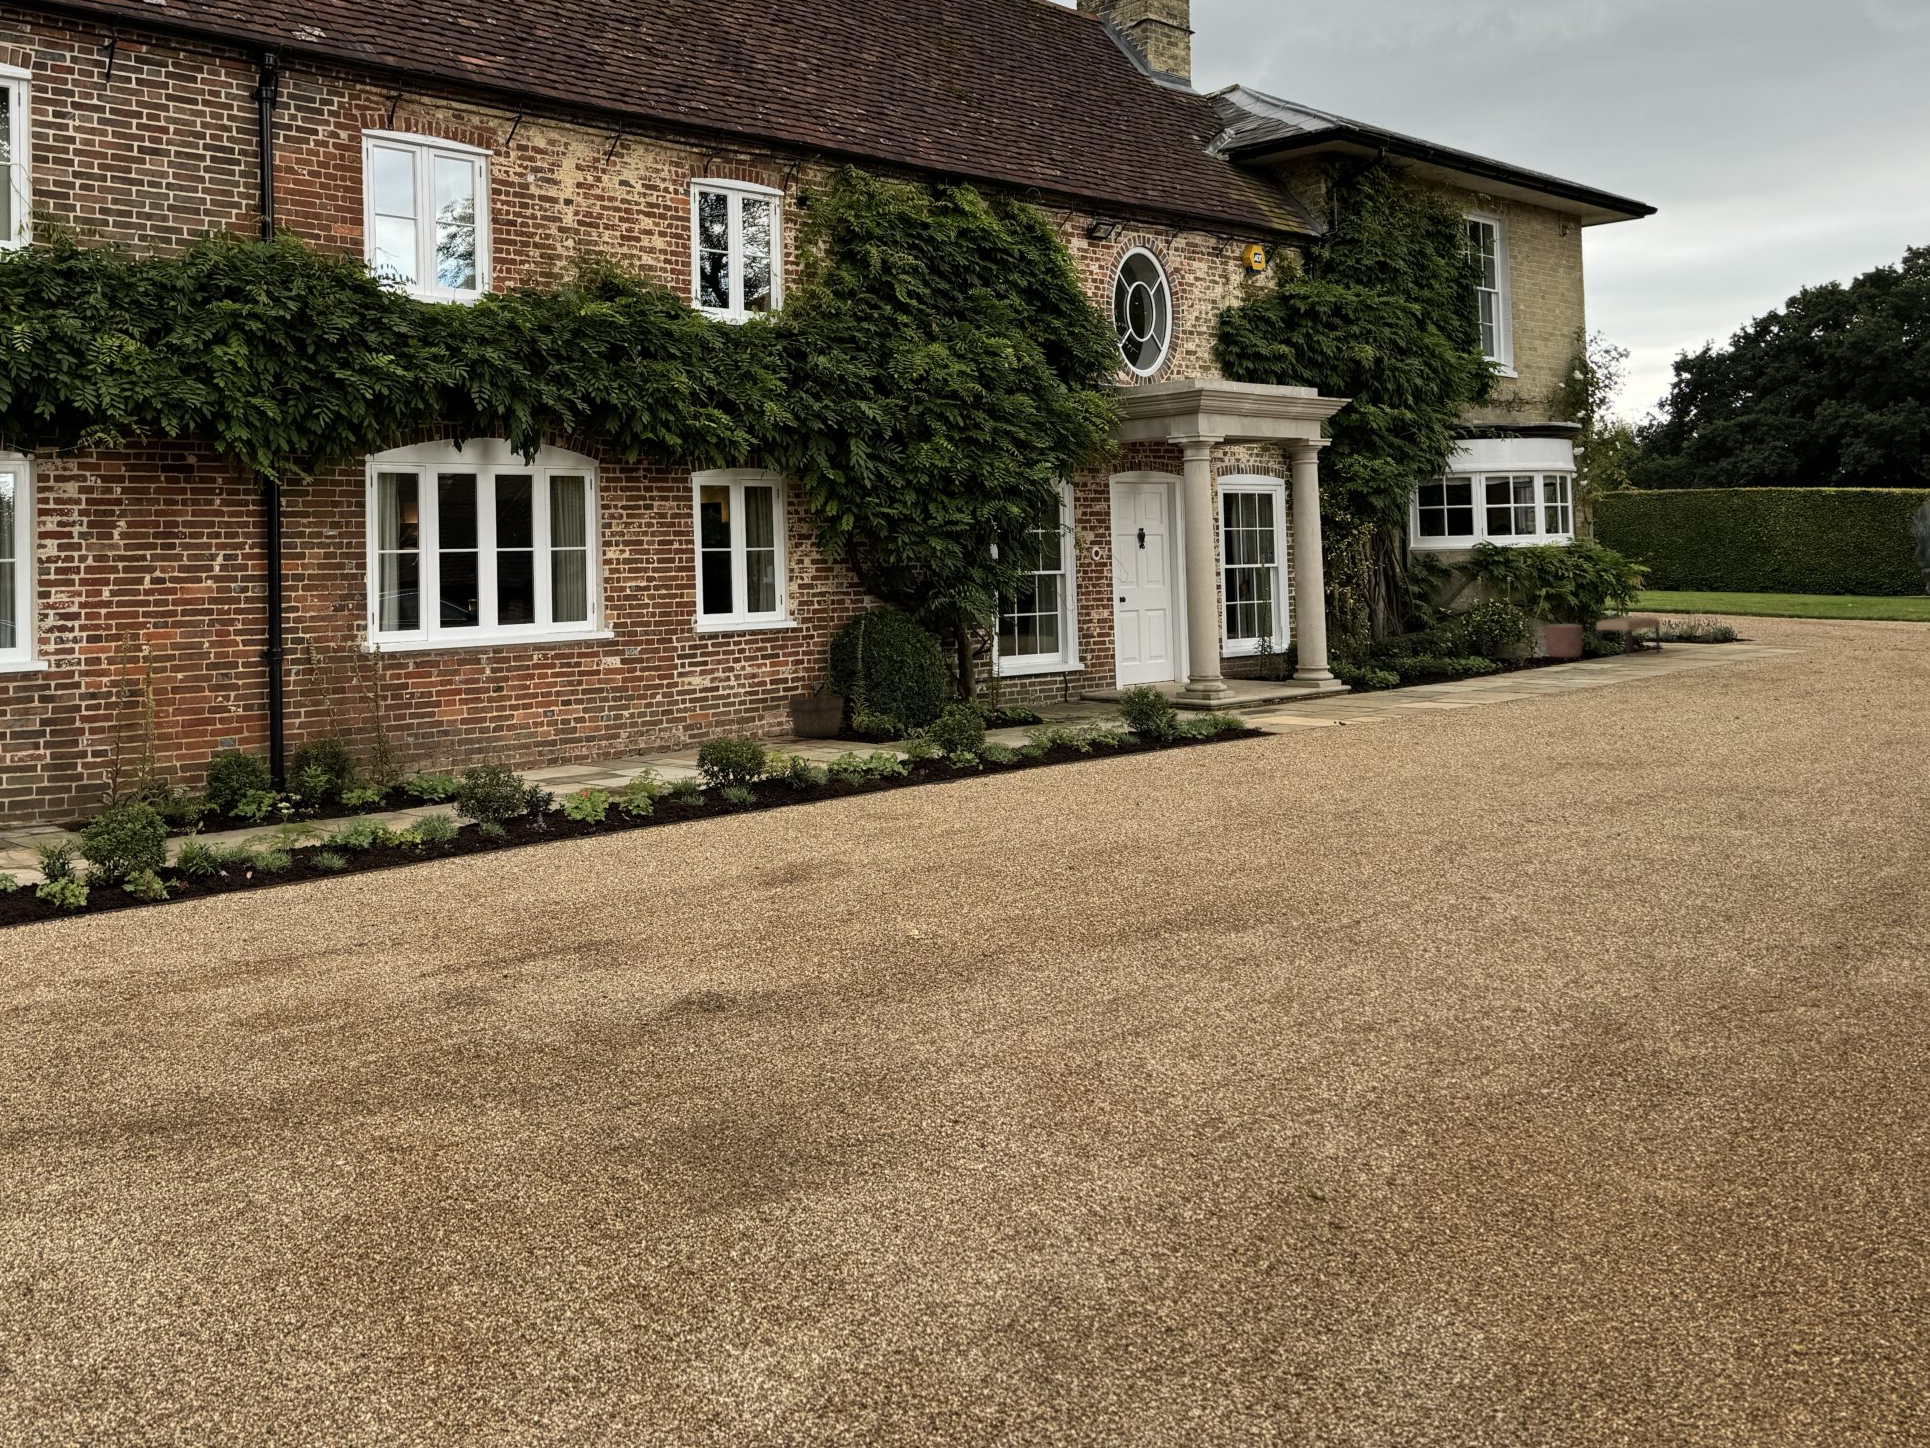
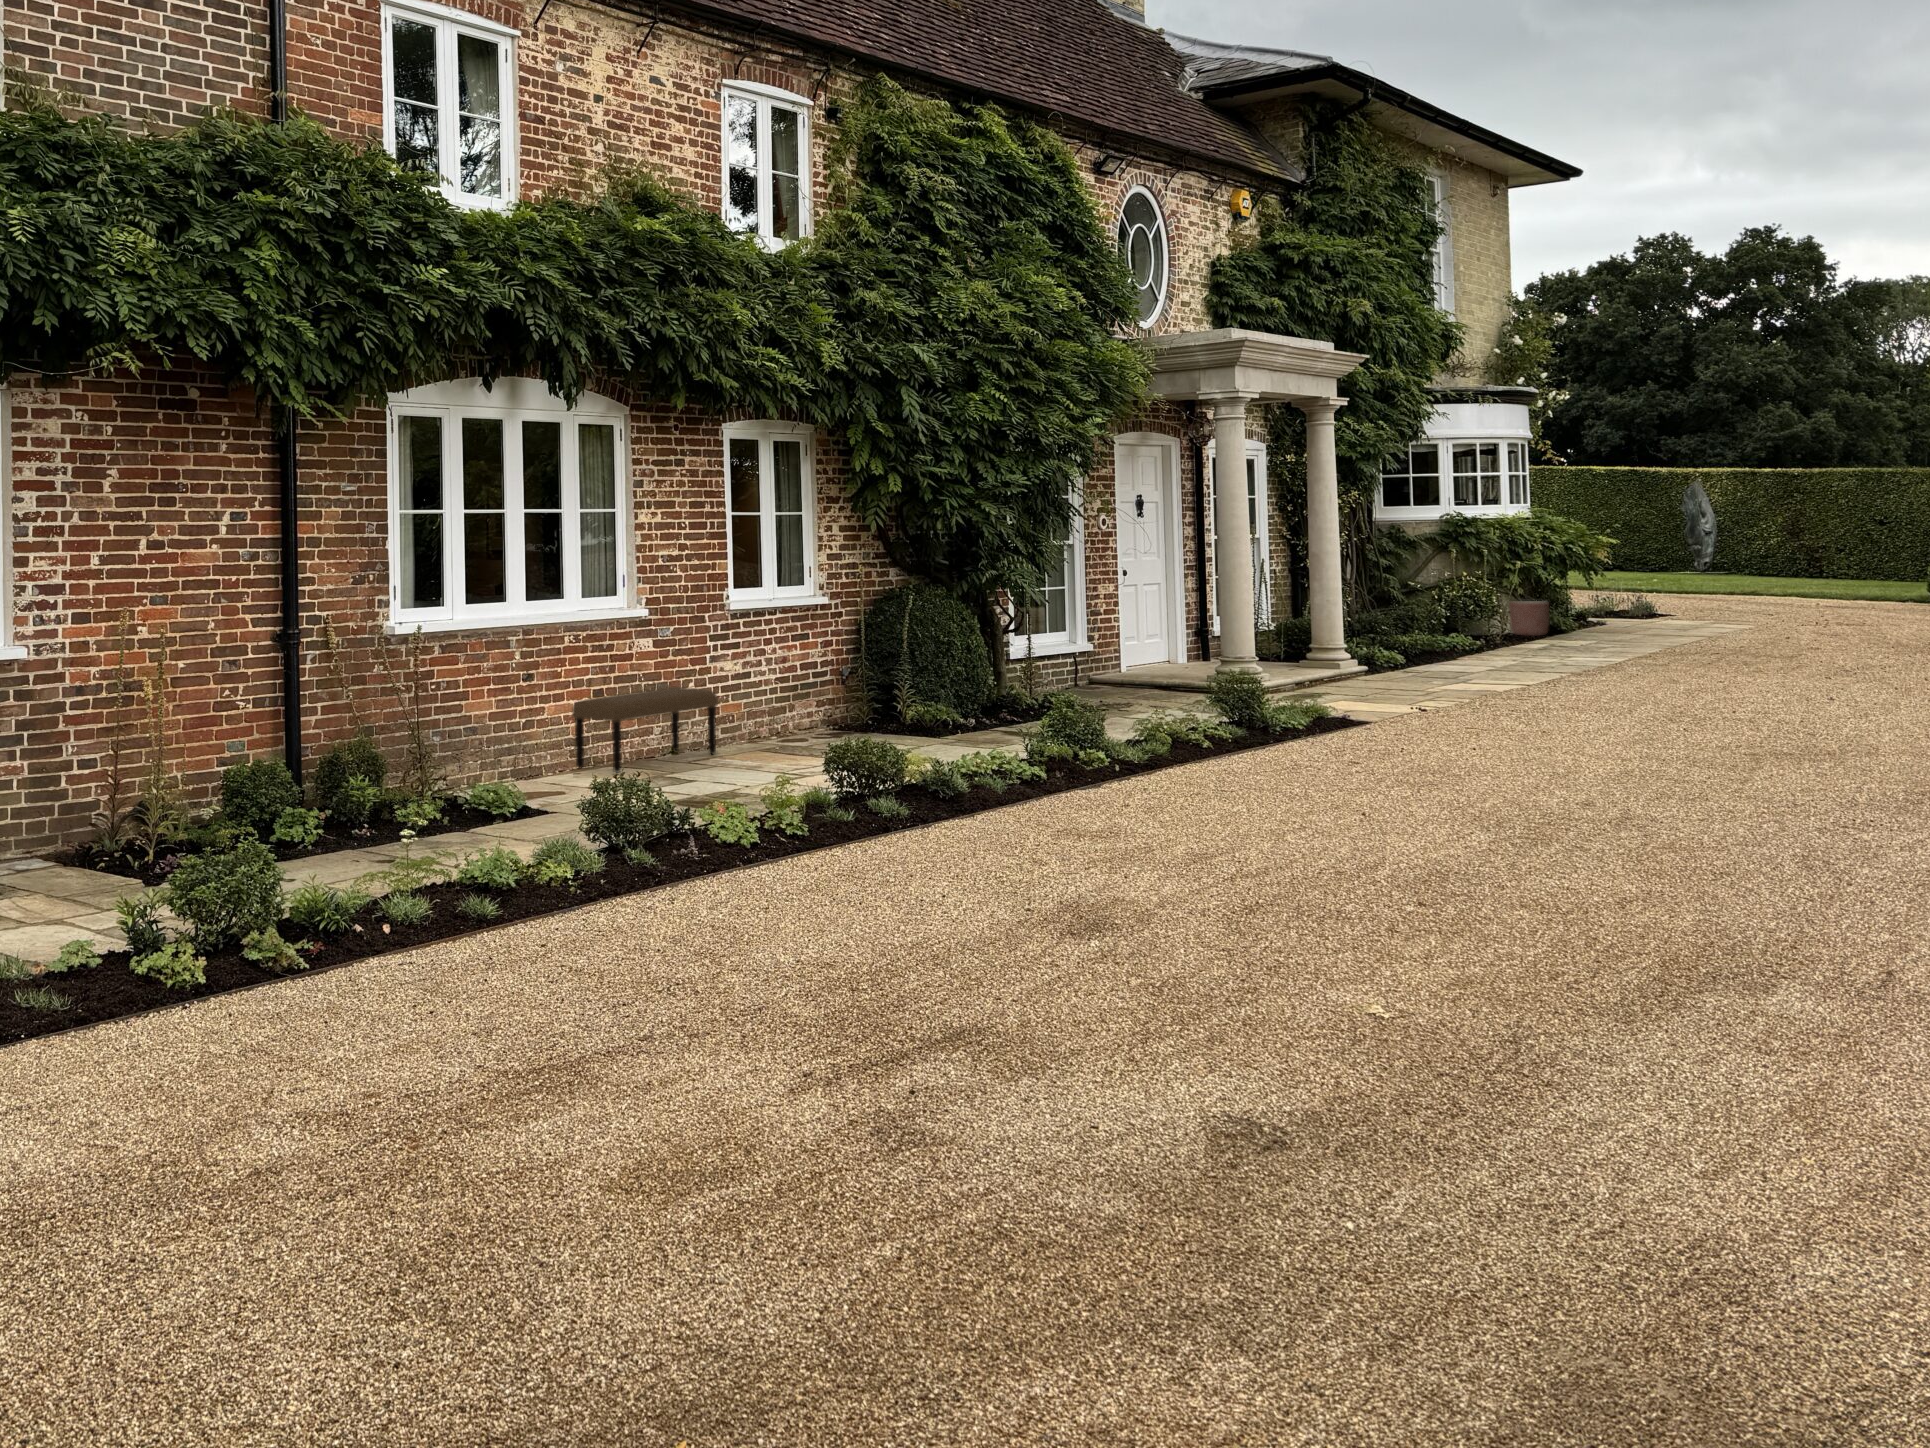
bench: present [1596,617,1661,656] -> present [572,687,718,772]
wooden bucket: present [788,695,844,737] -> none [821,671,886,729]

